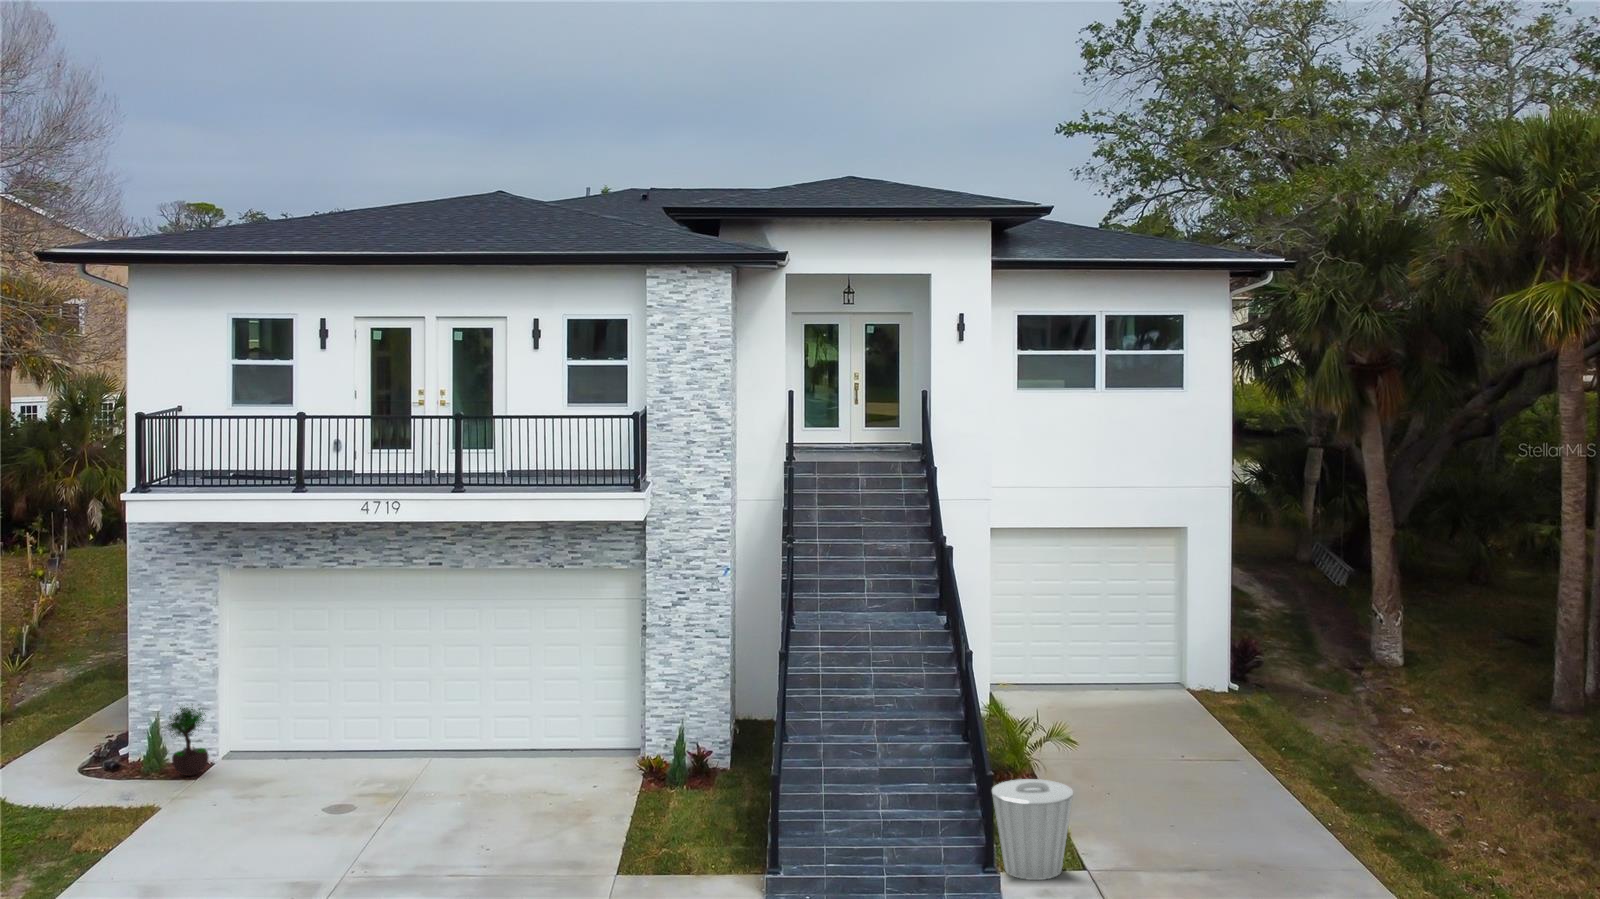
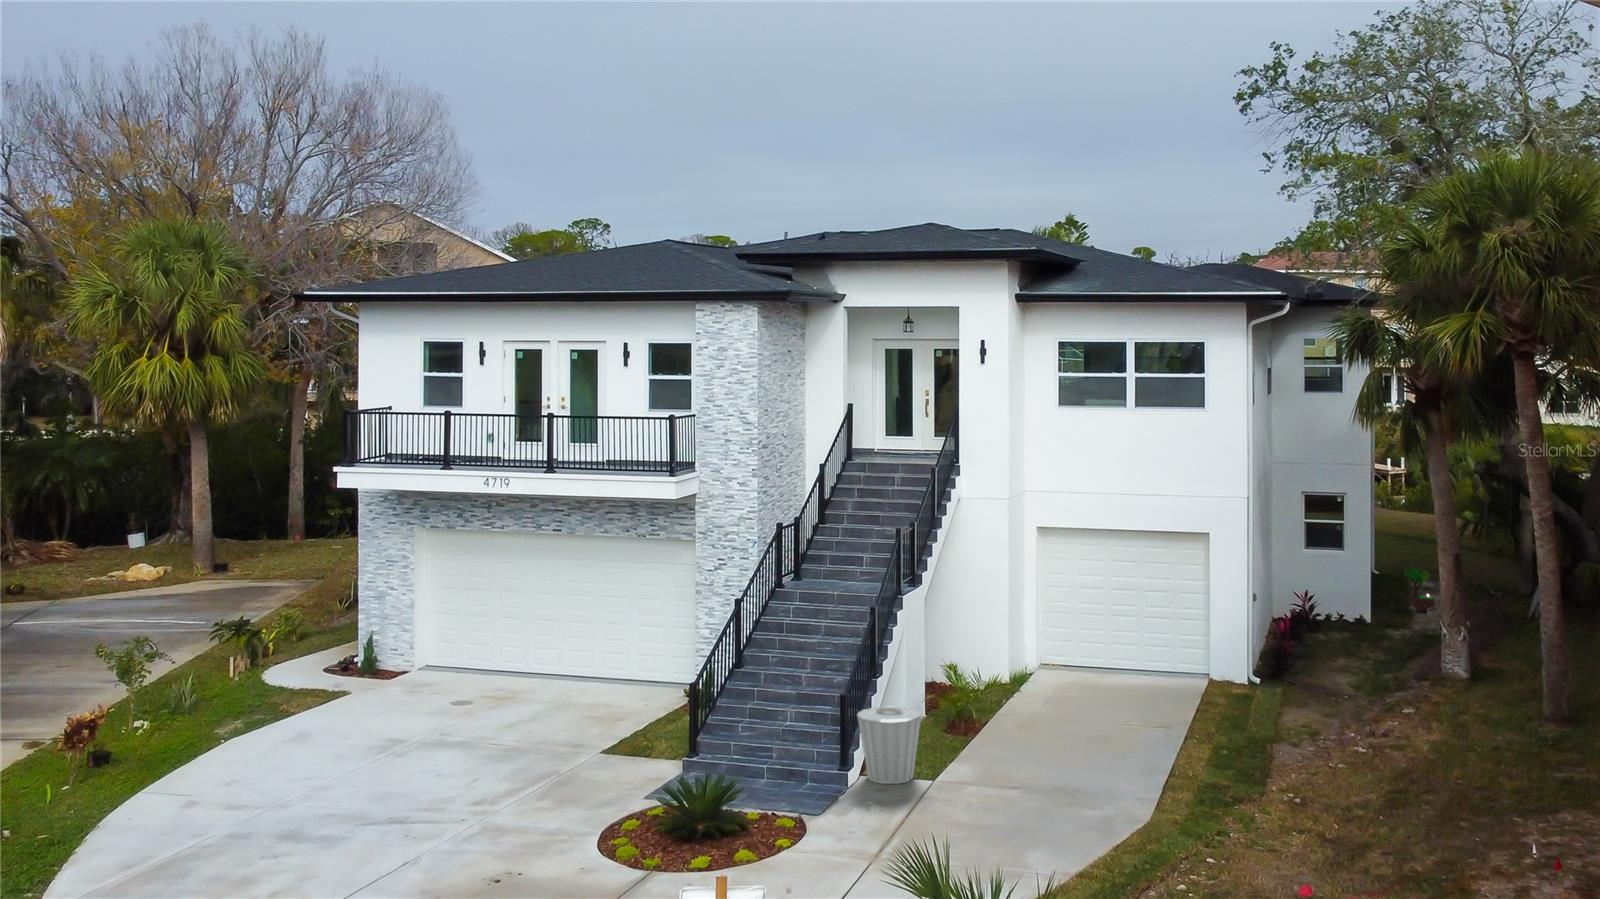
potted tree: present [165,704,209,776] -> present [1404,566,1435,612]

